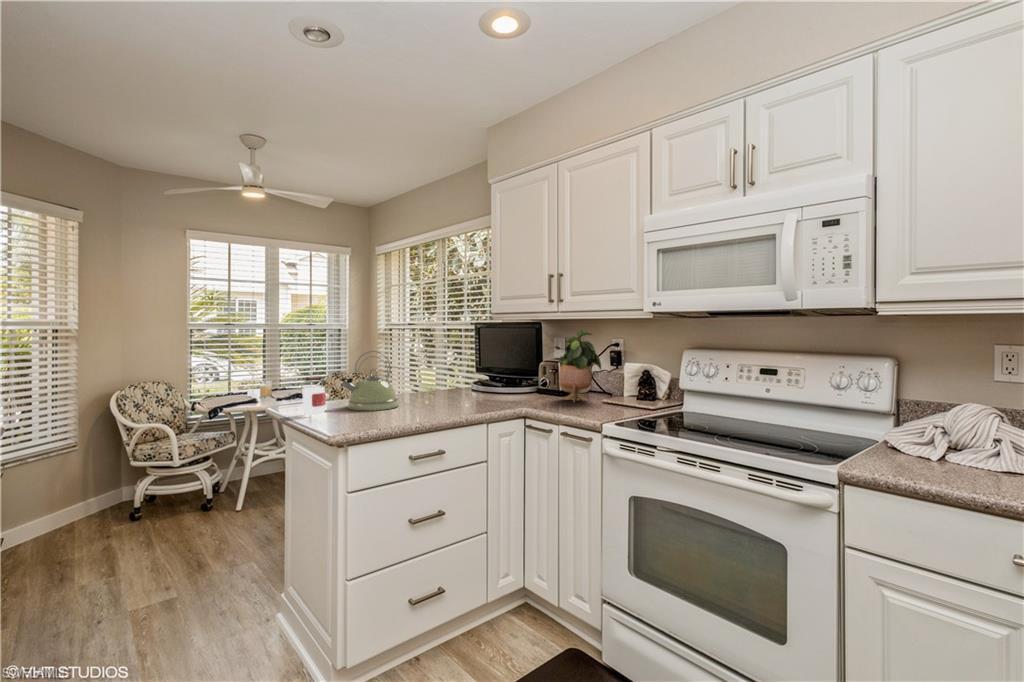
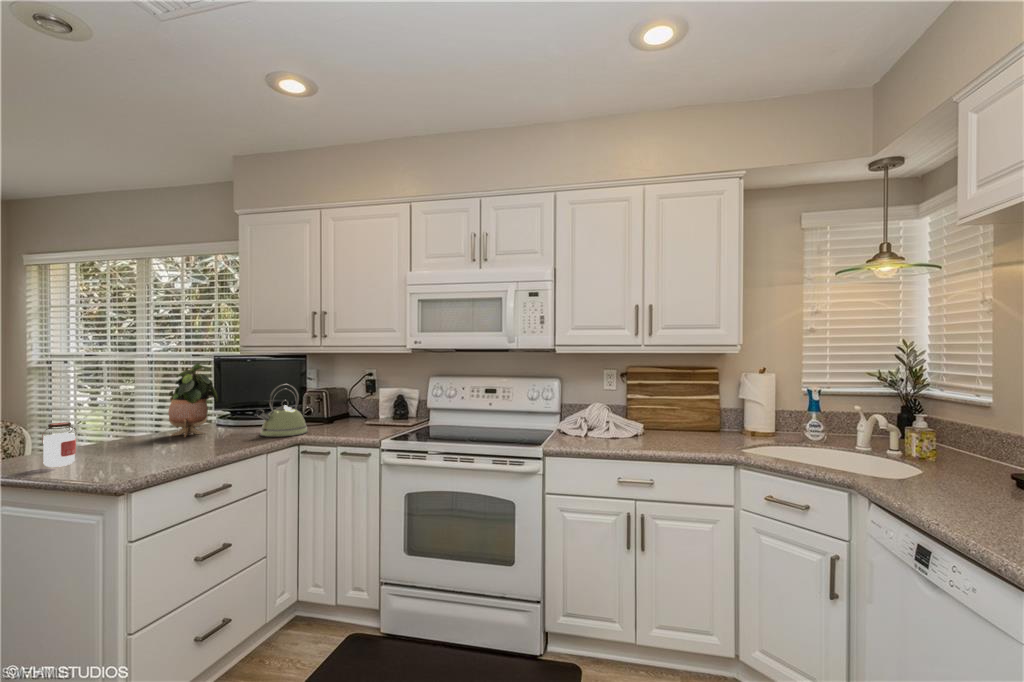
potted plant: present [559,330,601,402] -> present [168,364,218,437]
kettle: present [341,351,399,411] -> present [257,384,308,437]

